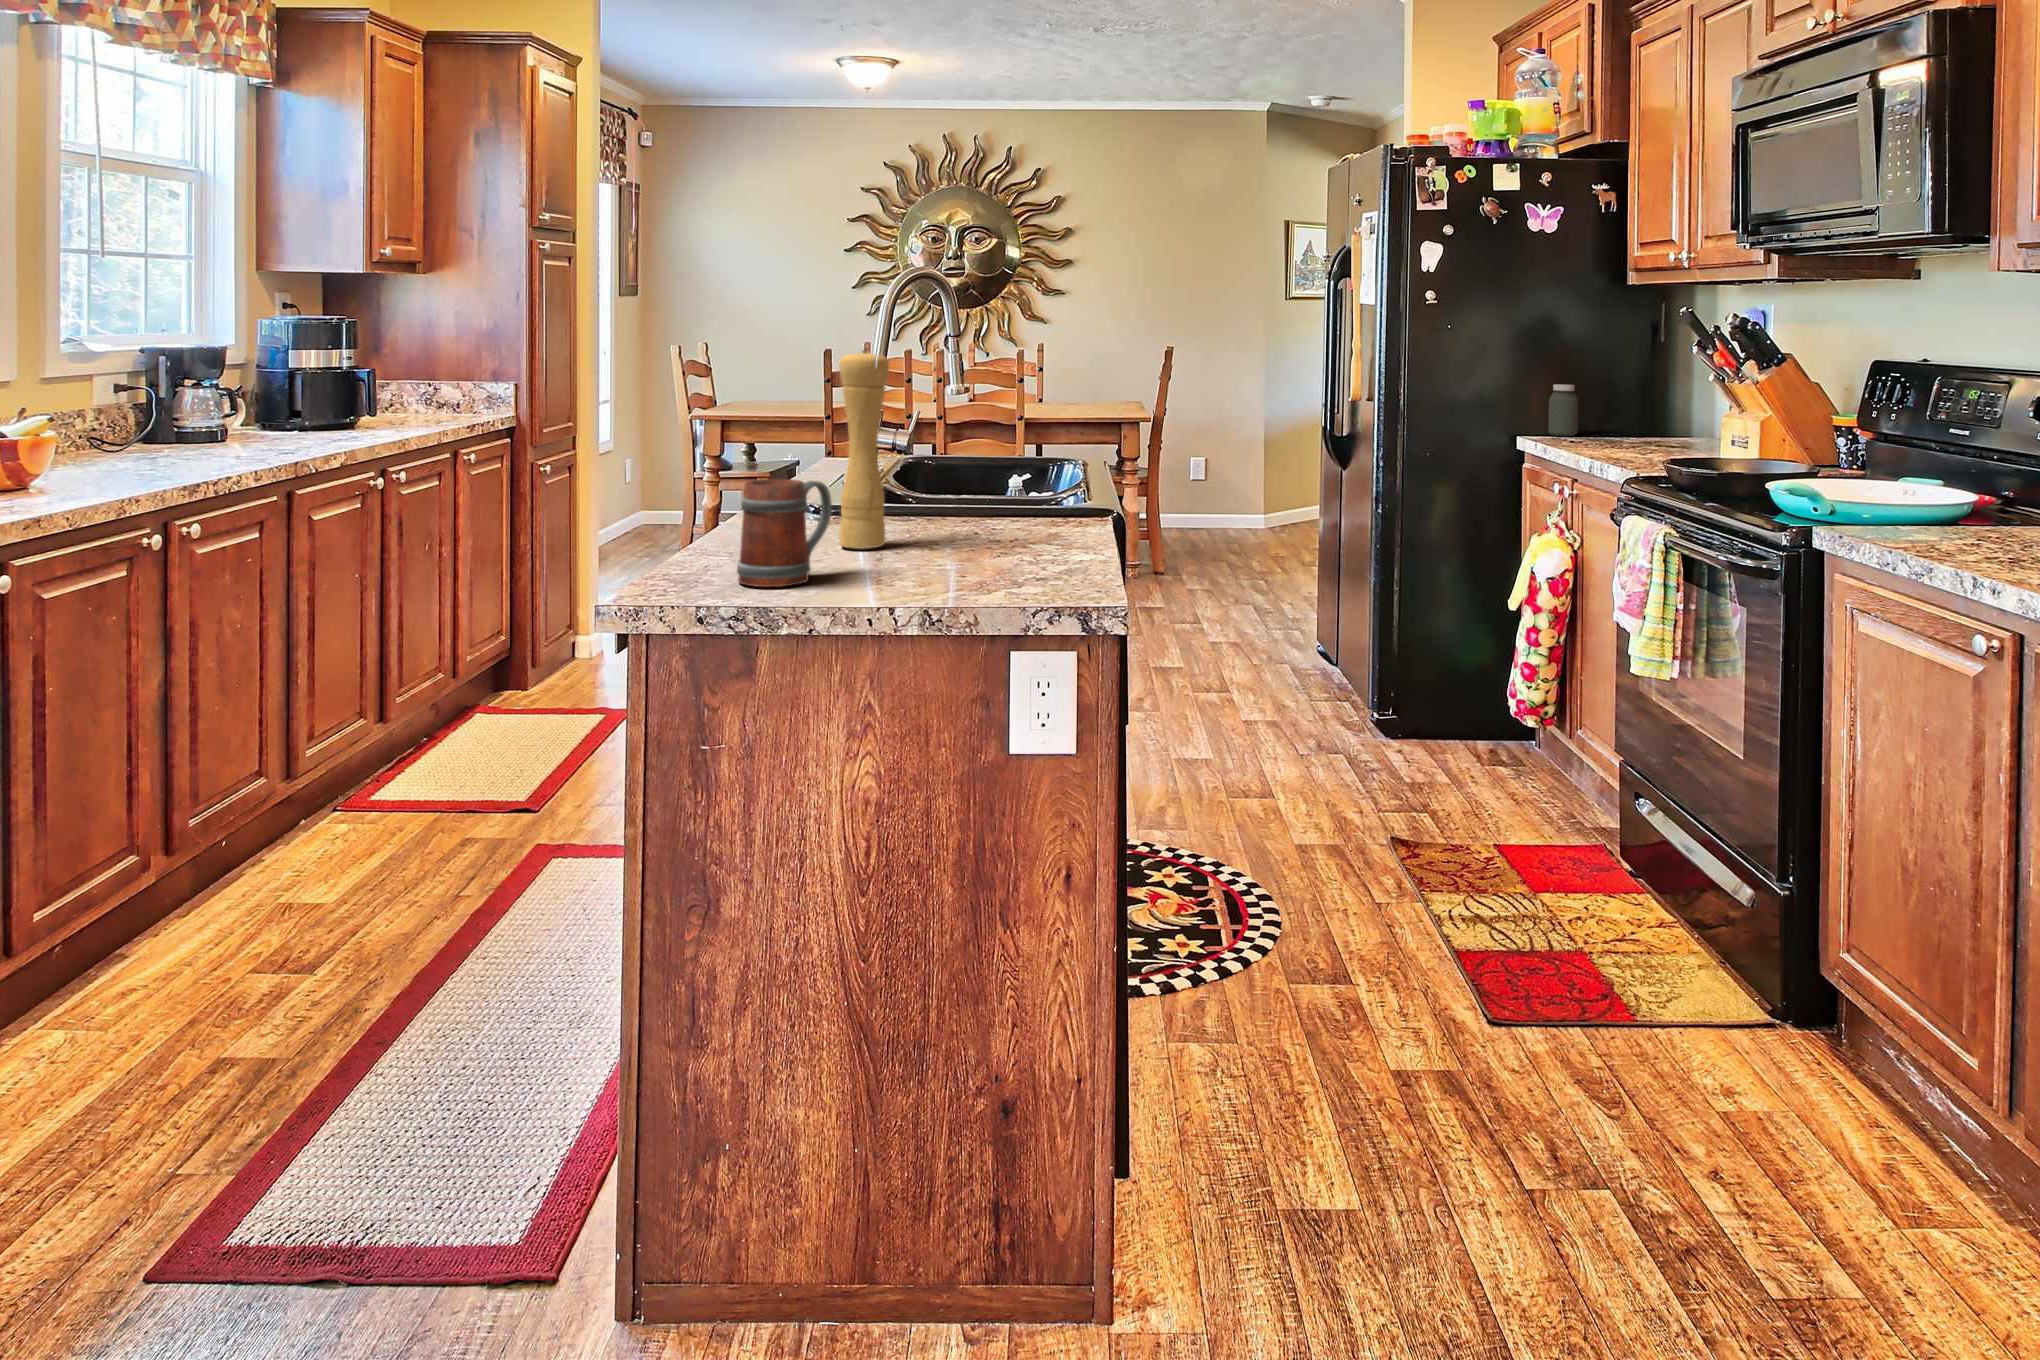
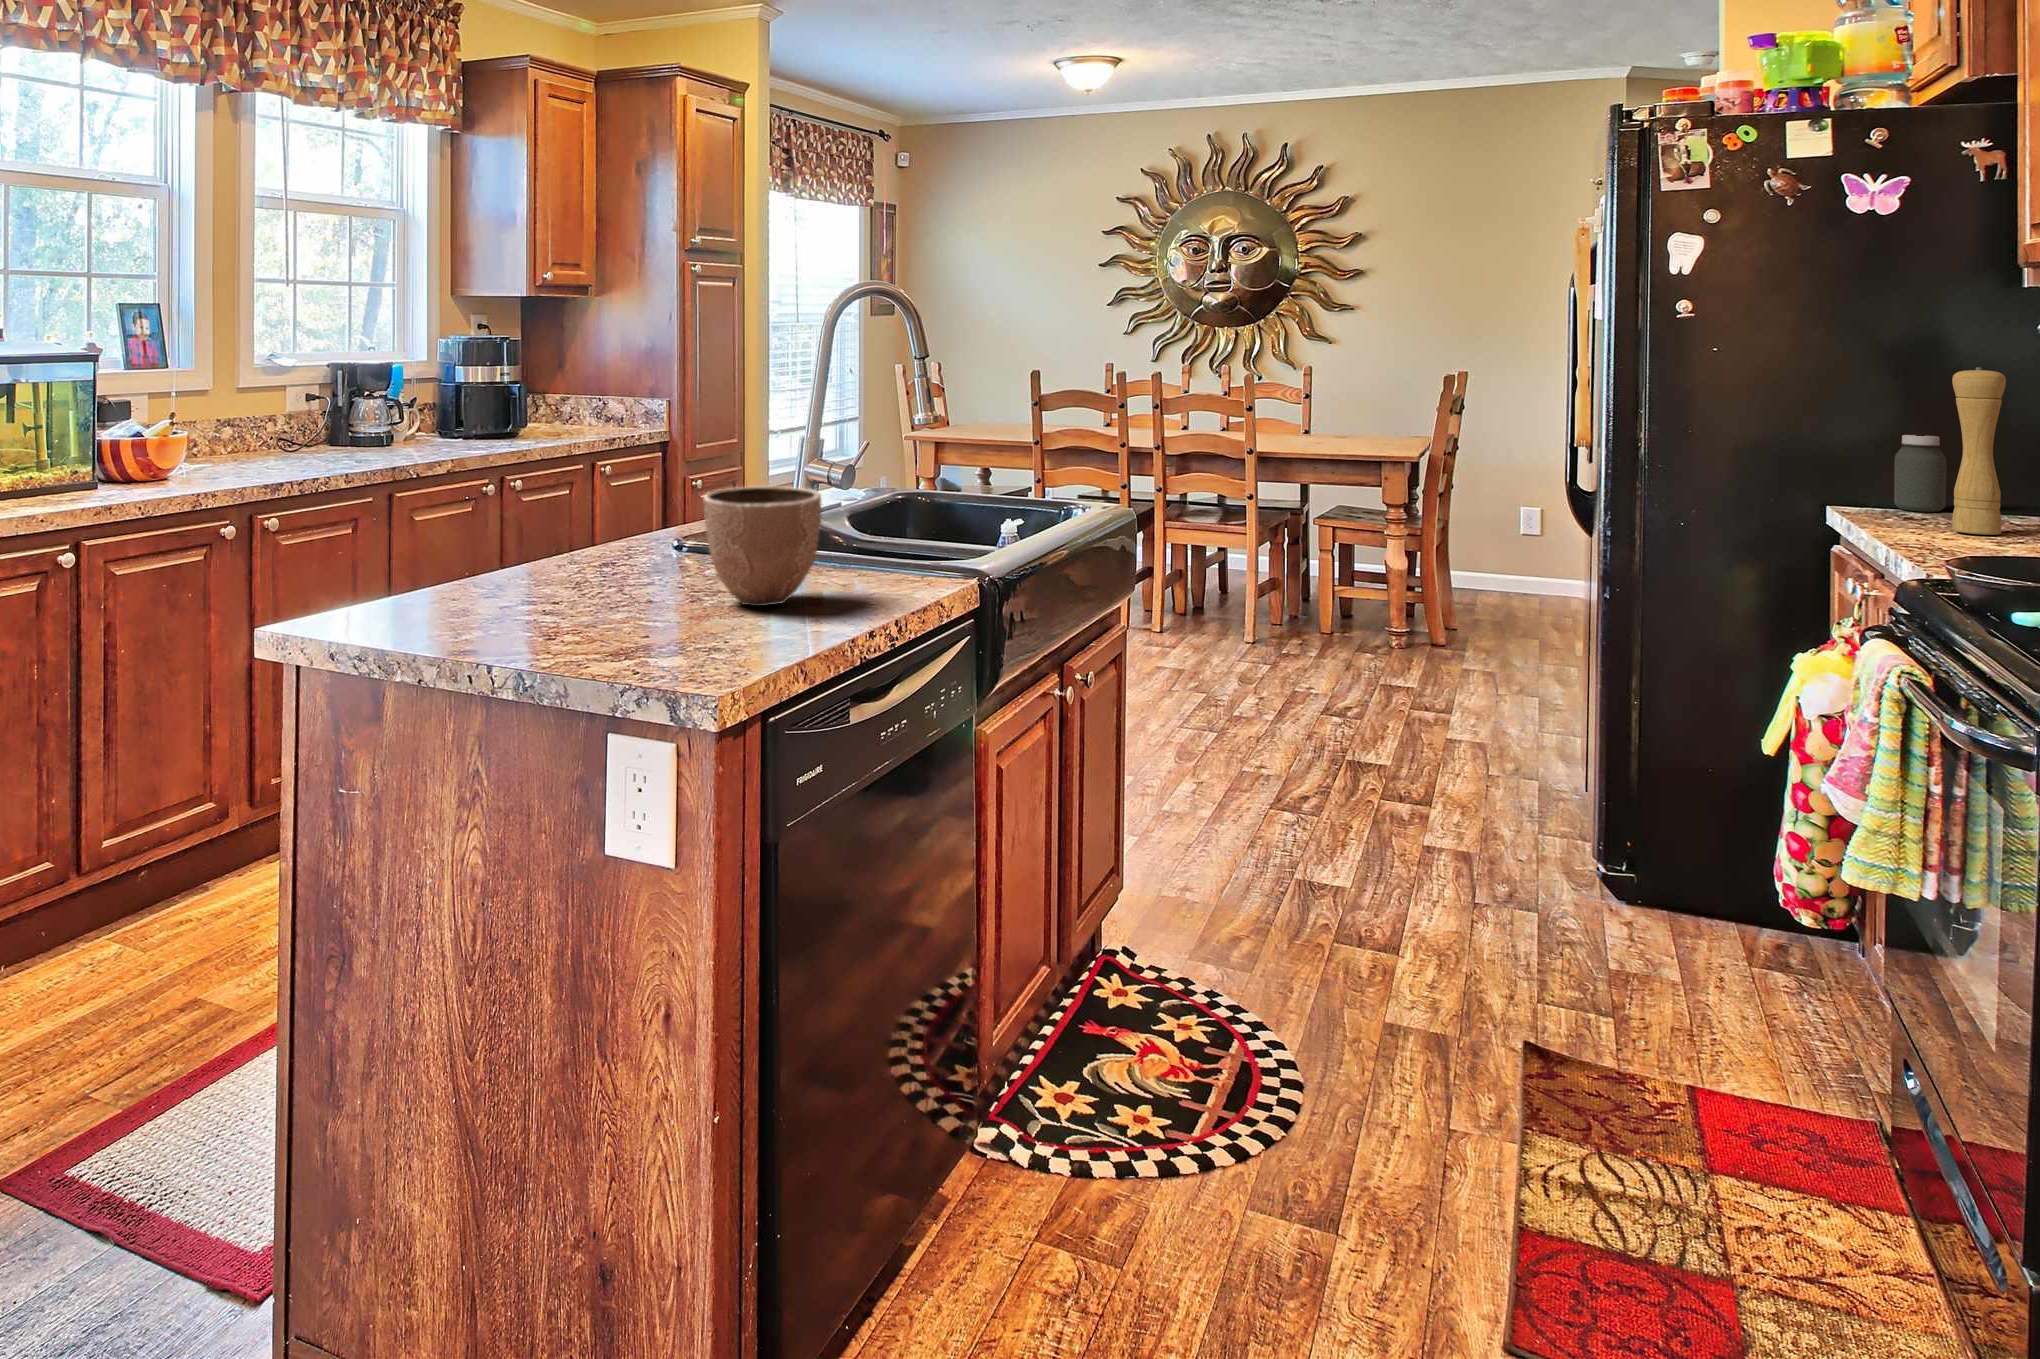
pepper mill: present [839,350,889,549] -> present [1952,367,2006,535]
decorative bowl: none [947,444,1050,547] -> present [703,486,821,606]
mug: present [737,479,832,587] -> none [420,513,533,630]

